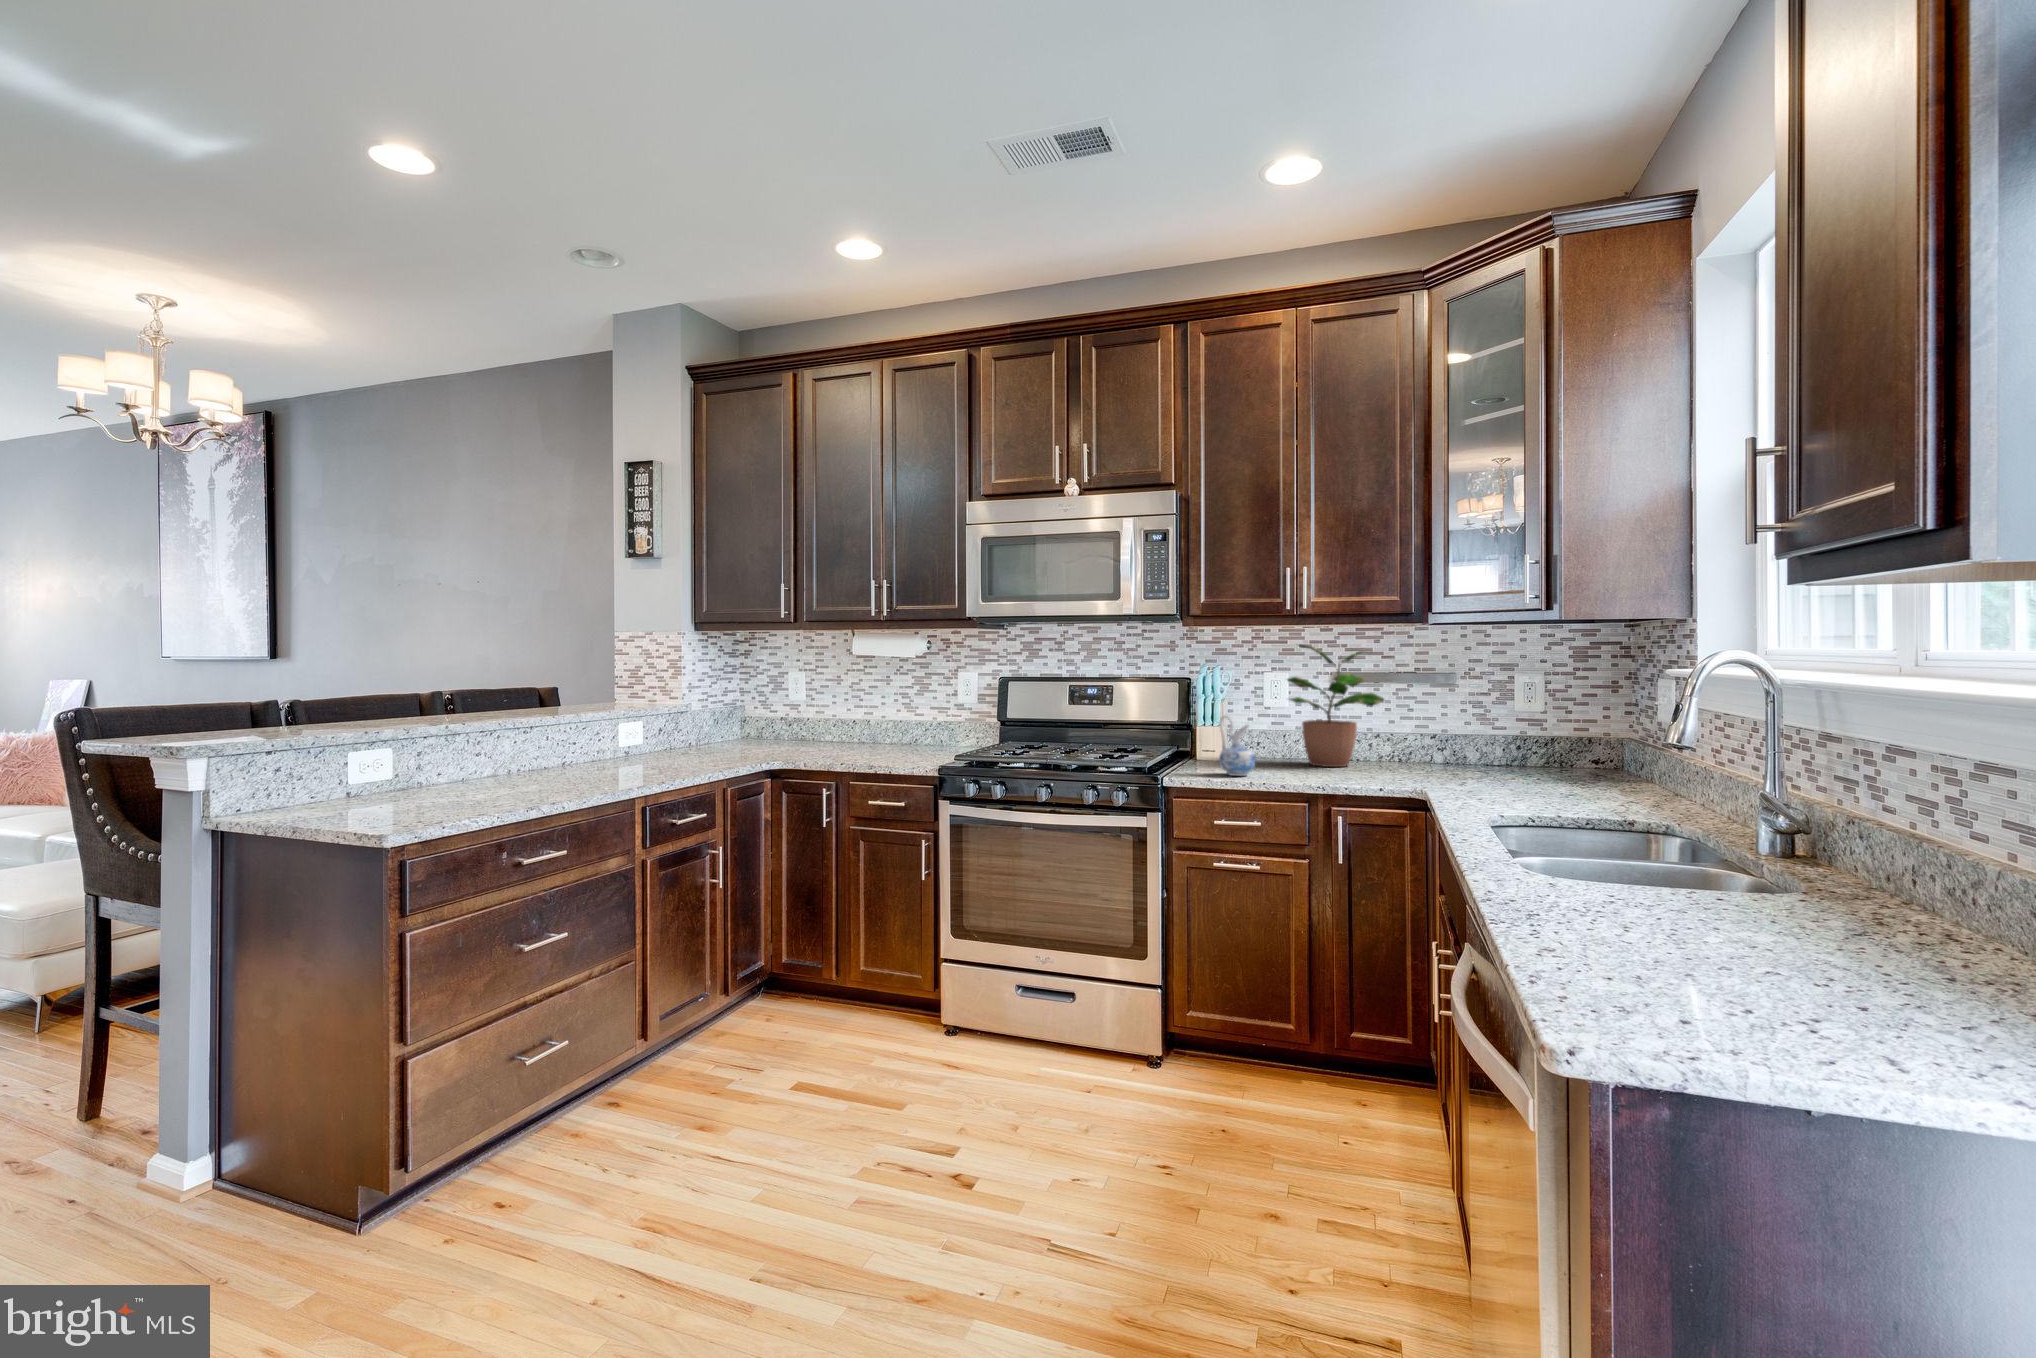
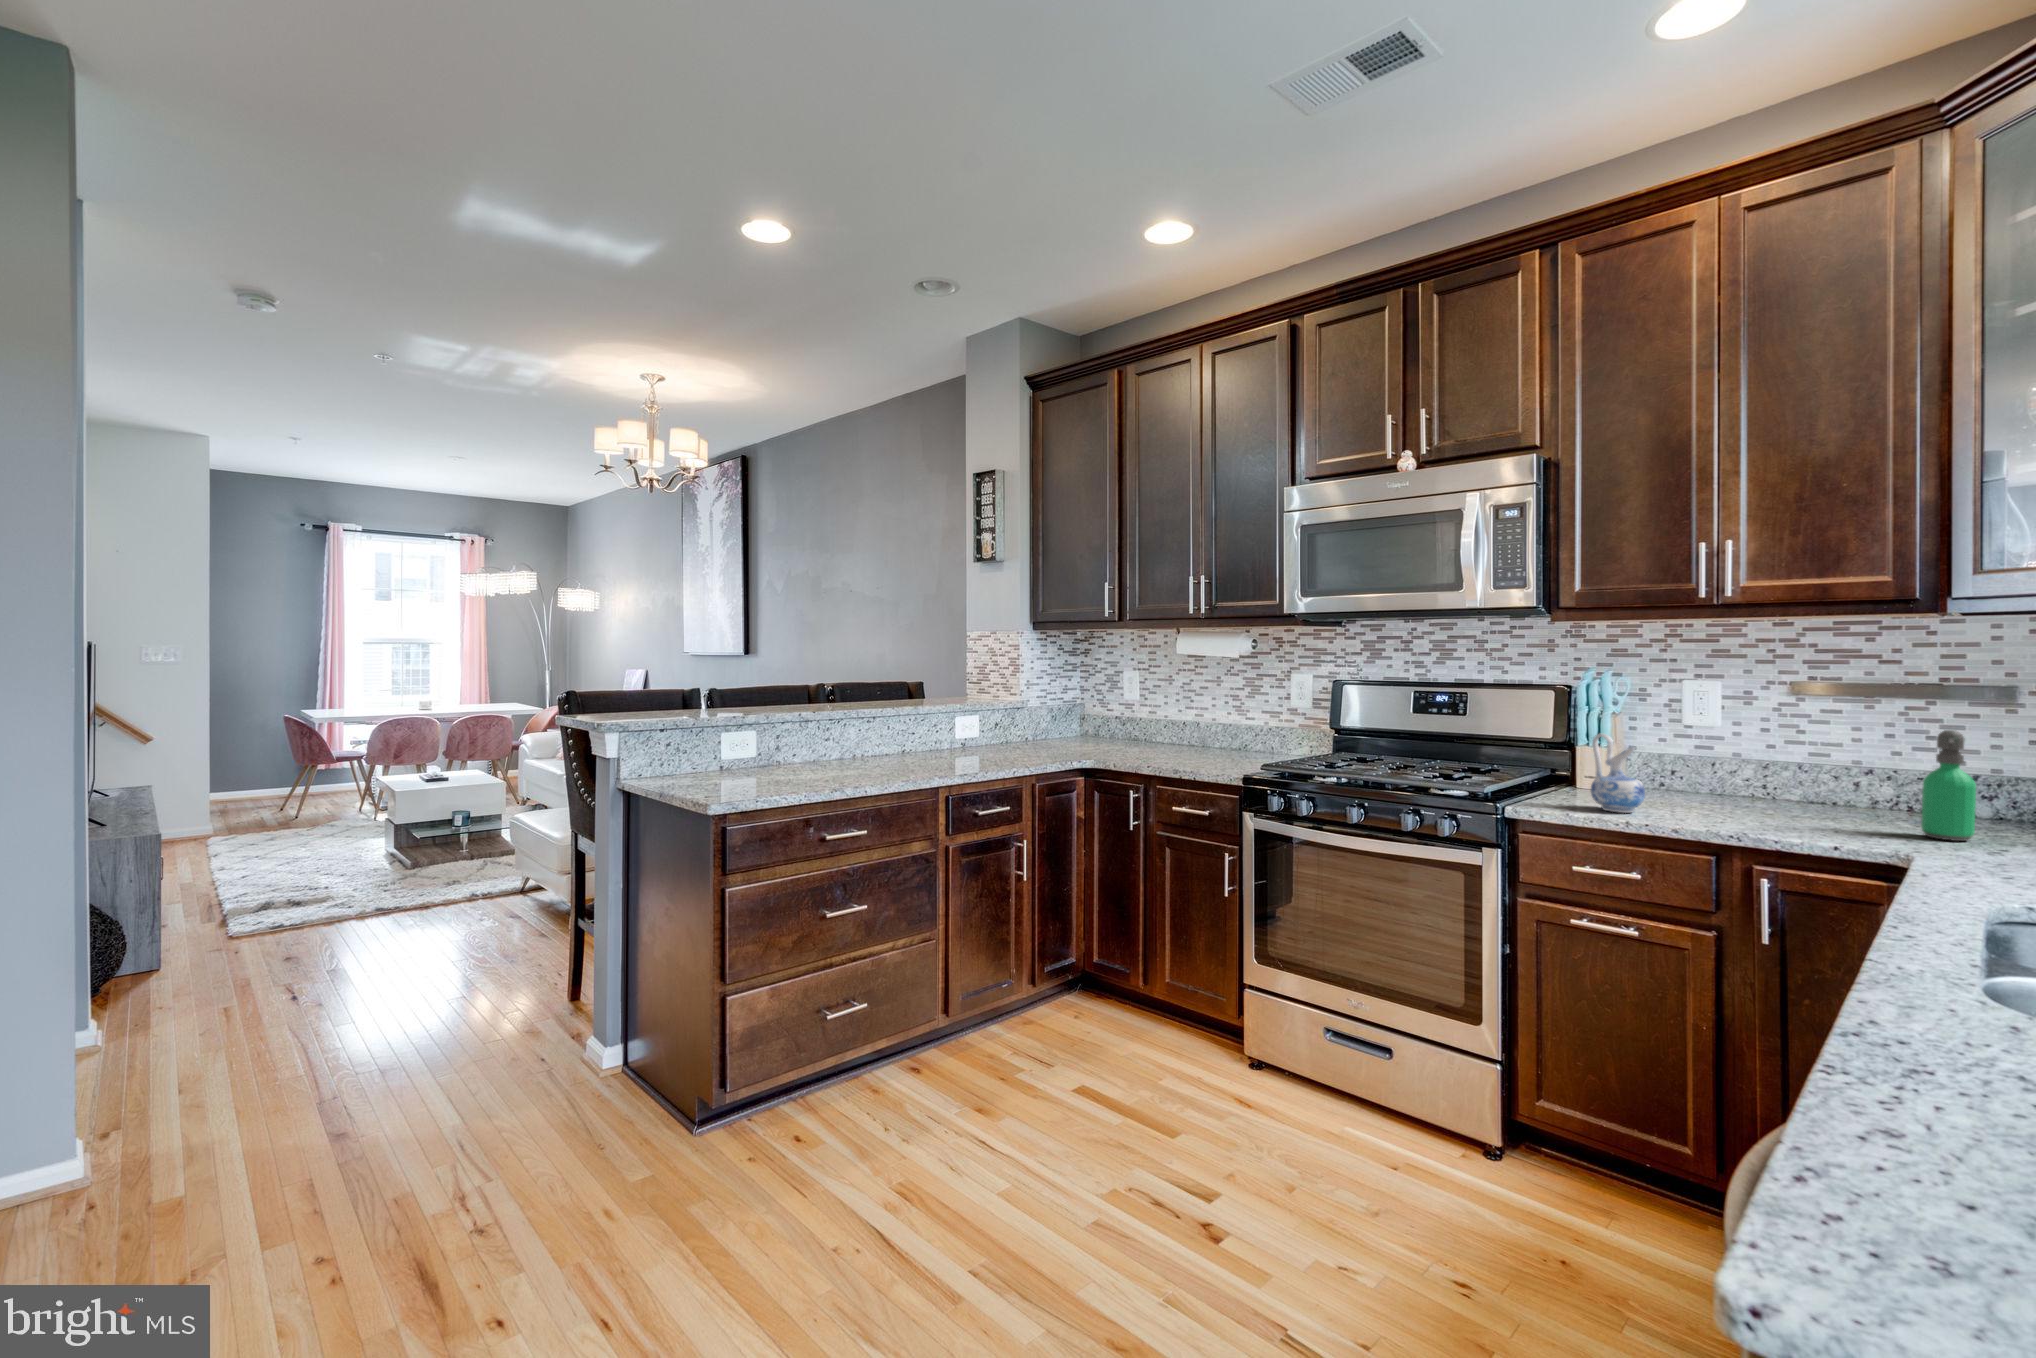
potted plant: present [1287,645,1384,767] -> none [1706,643,1871,810]
soap dispenser: none [1417,704,1445,779] -> present [1921,730,1976,841]

